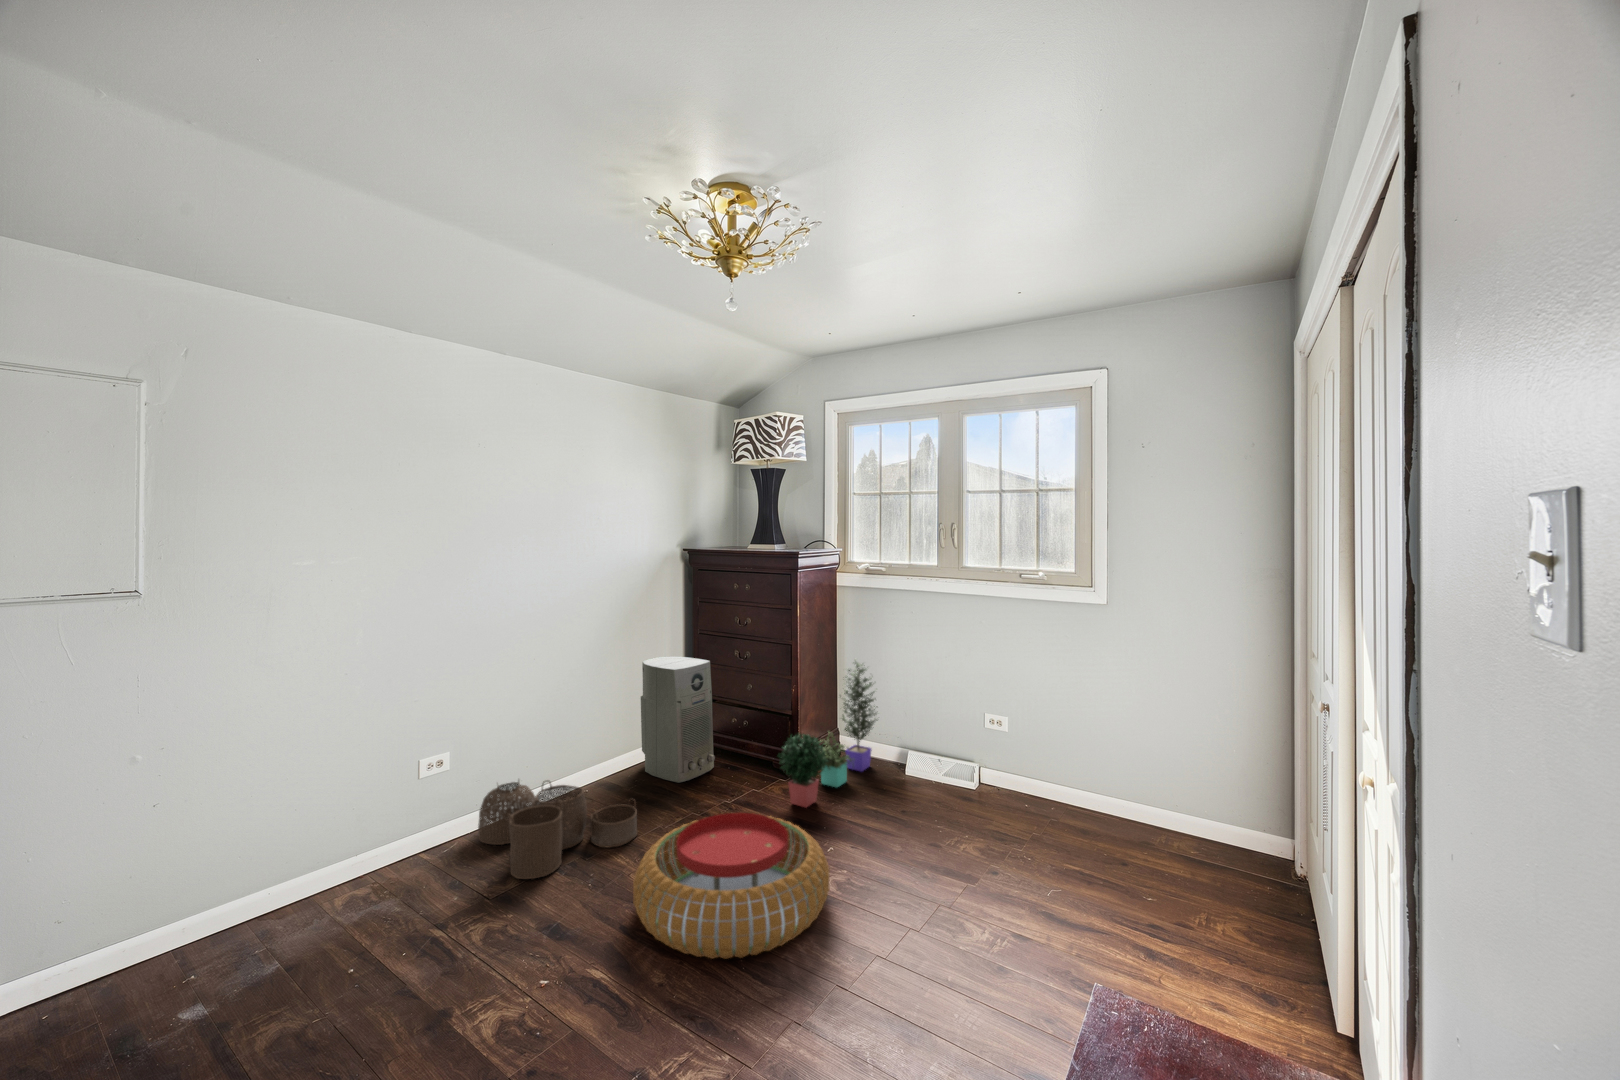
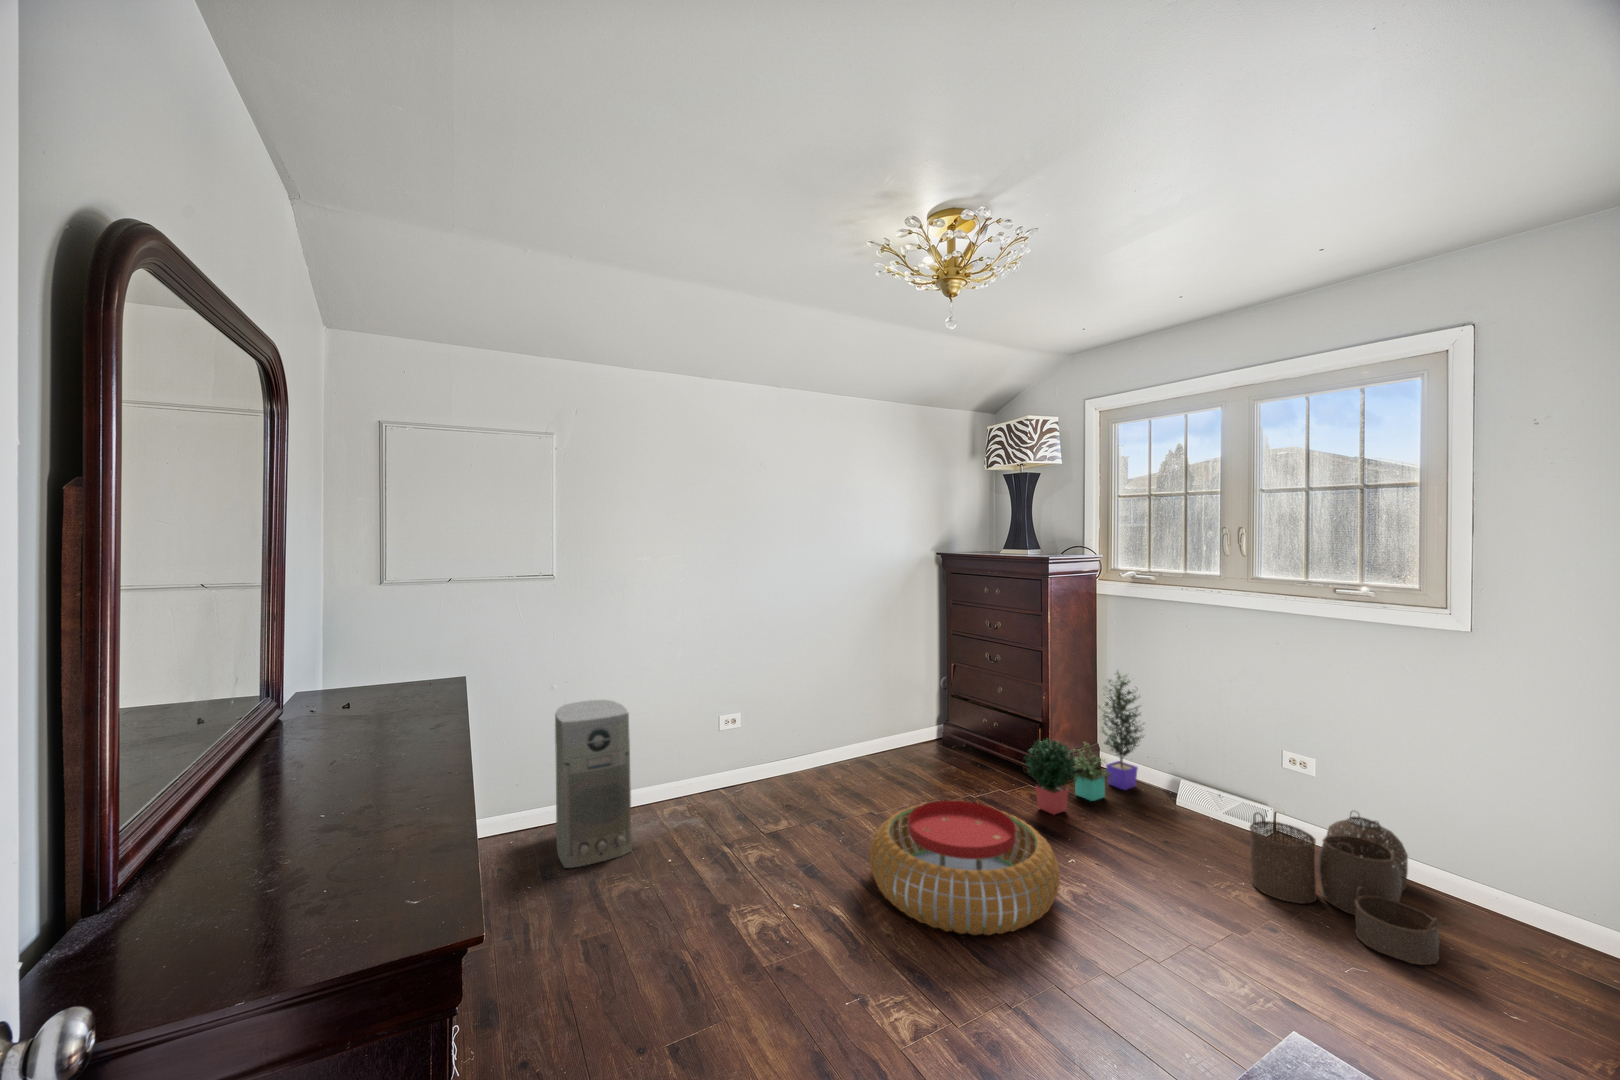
air purifier: present [641,656,715,783] -> present [555,700,632,868]
woven basket: present [478,781,637,879] -> present [1250,812,1439,965]

